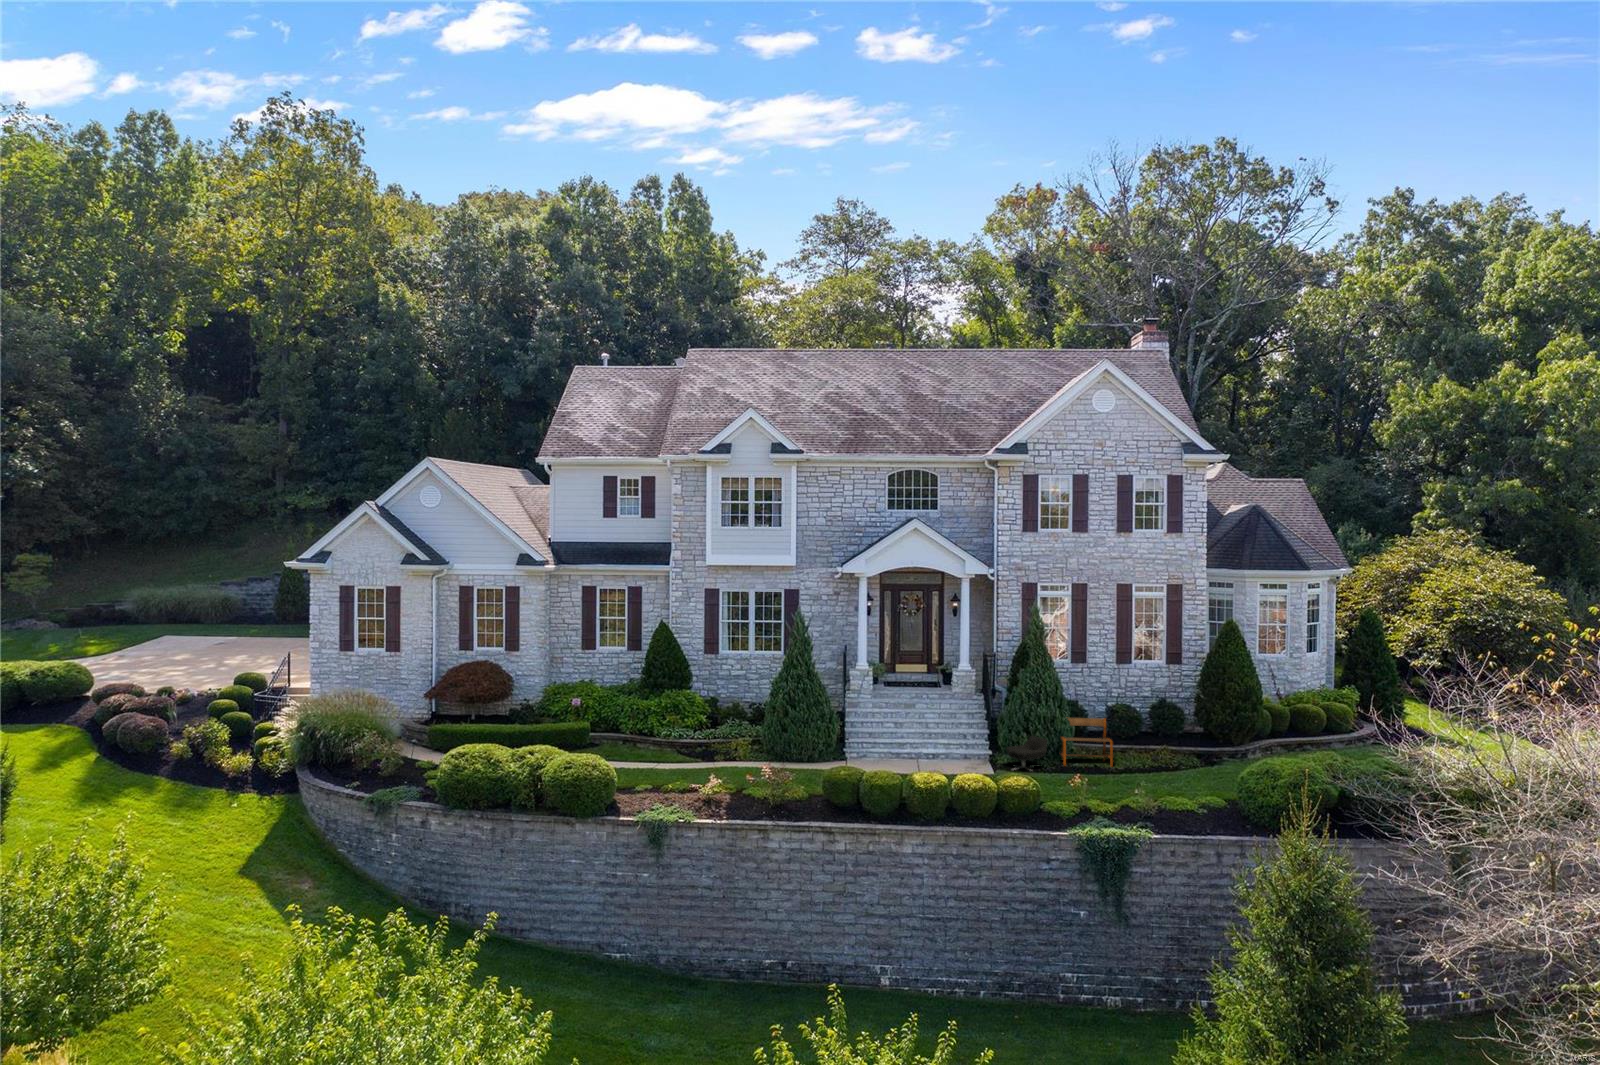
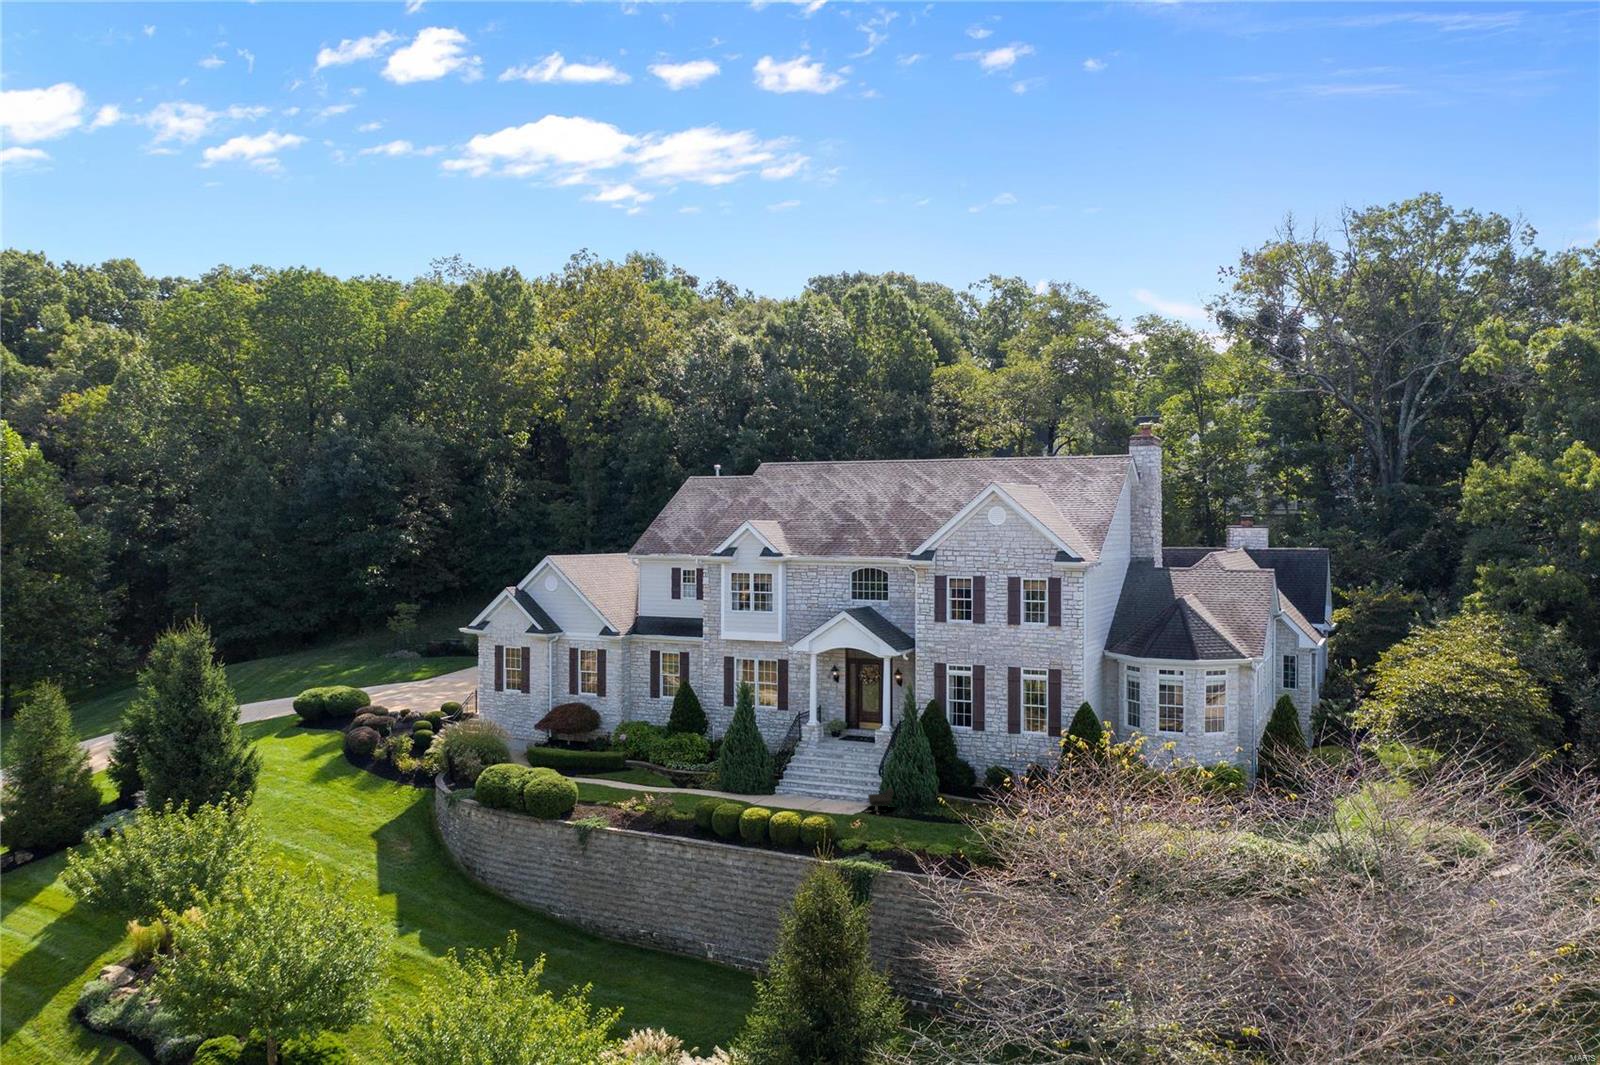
bench: present [1061,718,1113,767] -> none [908,775,950,817]

